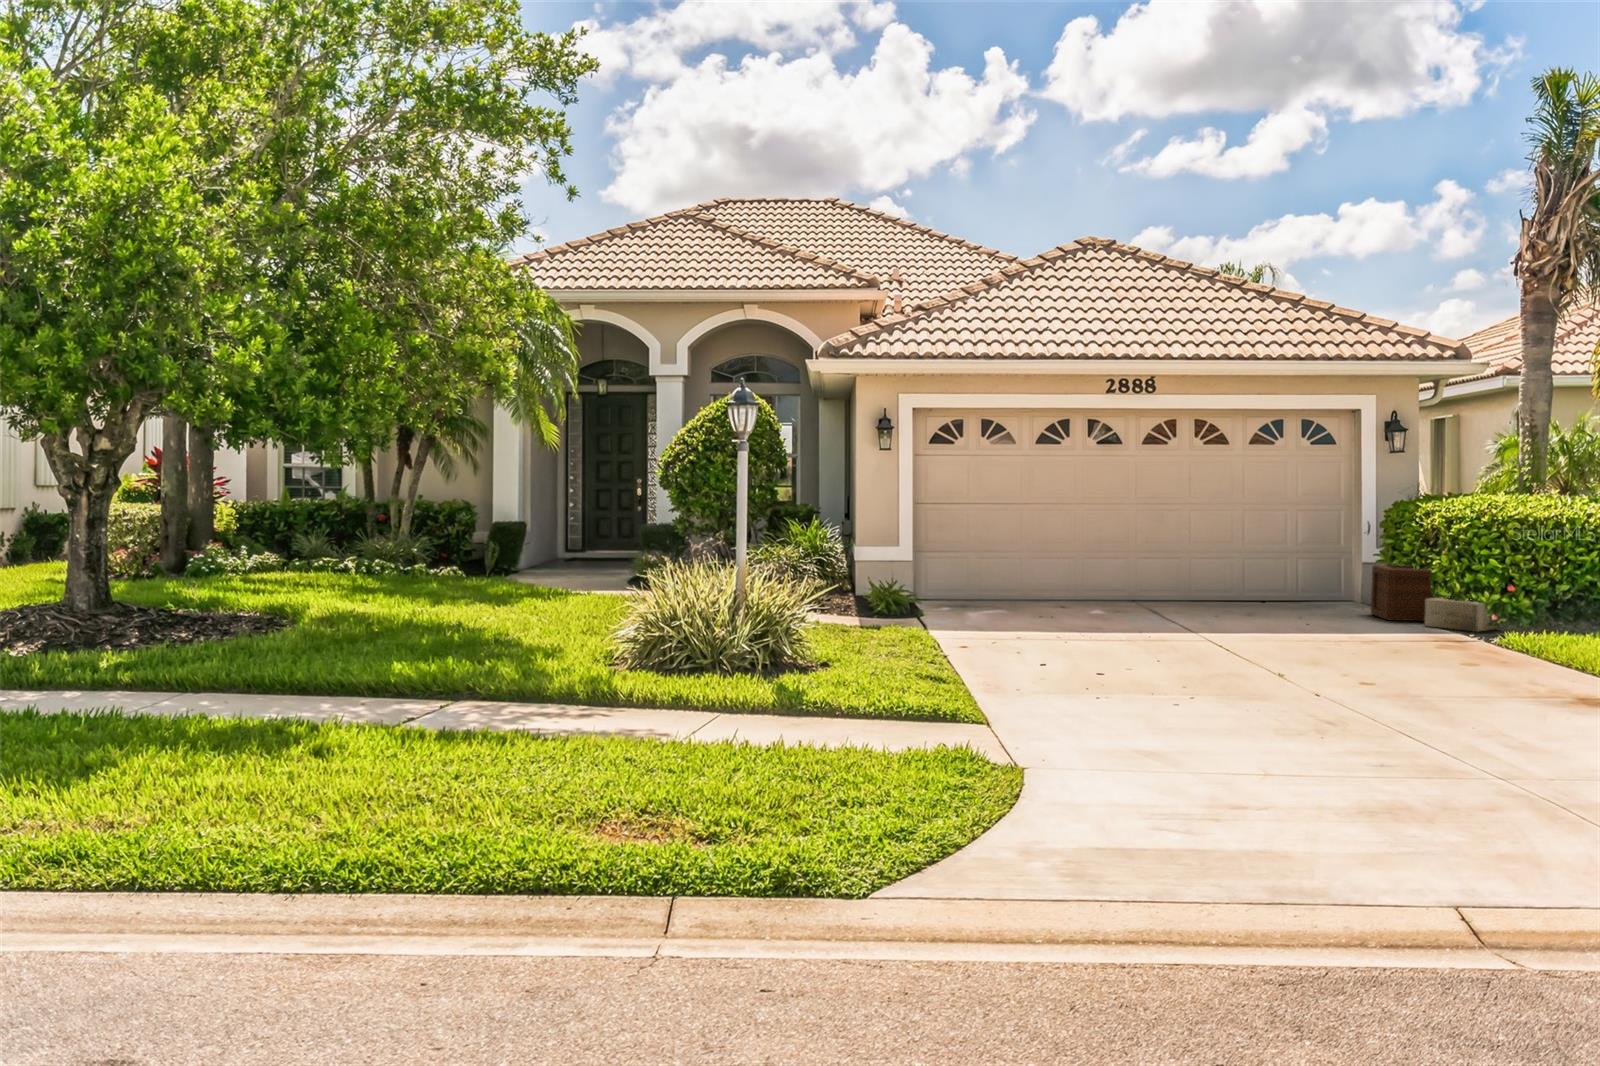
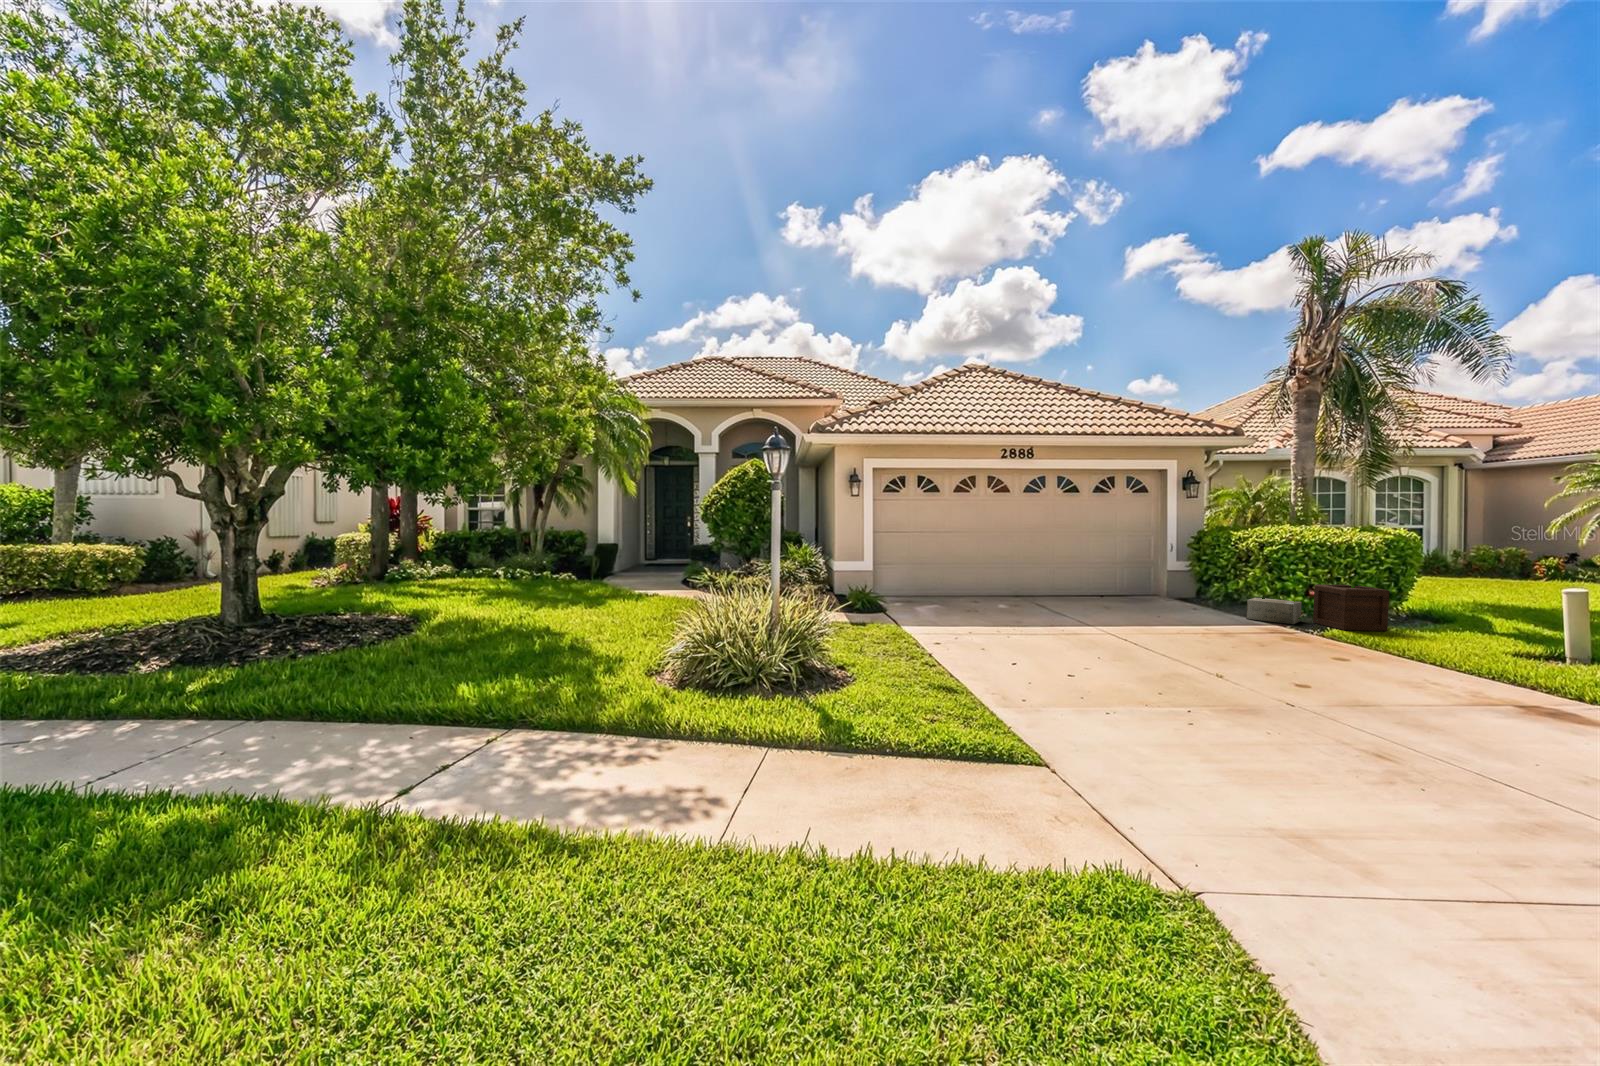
wooden crate: present [1371,565,1436,621] -> present [1313,584,1389,631]

